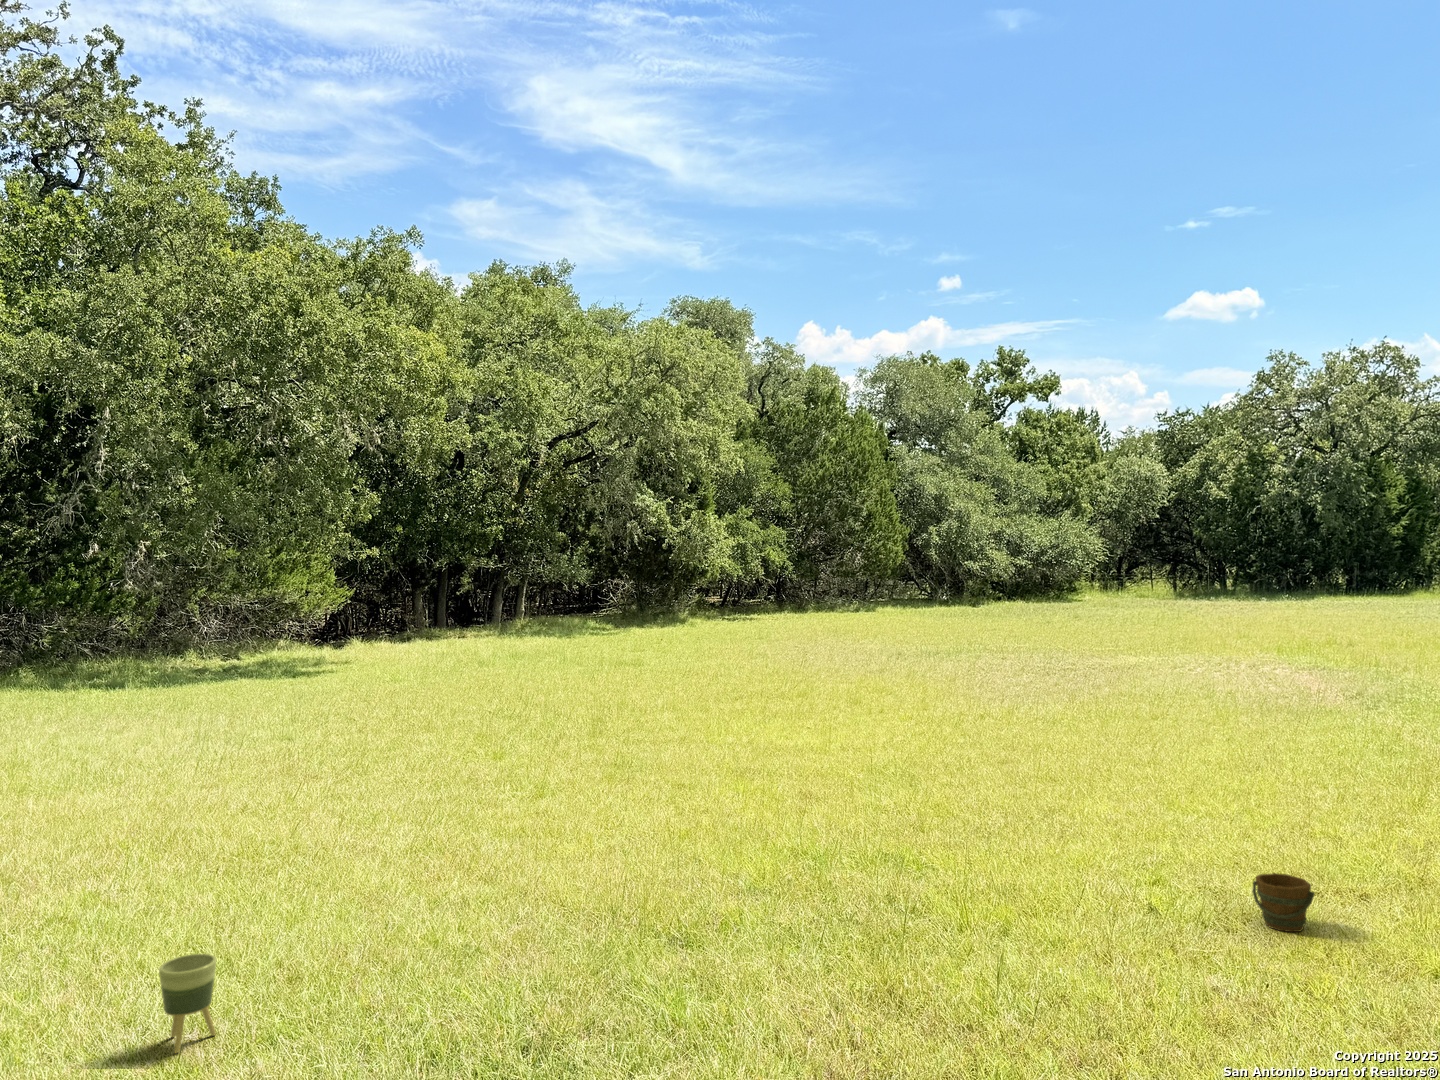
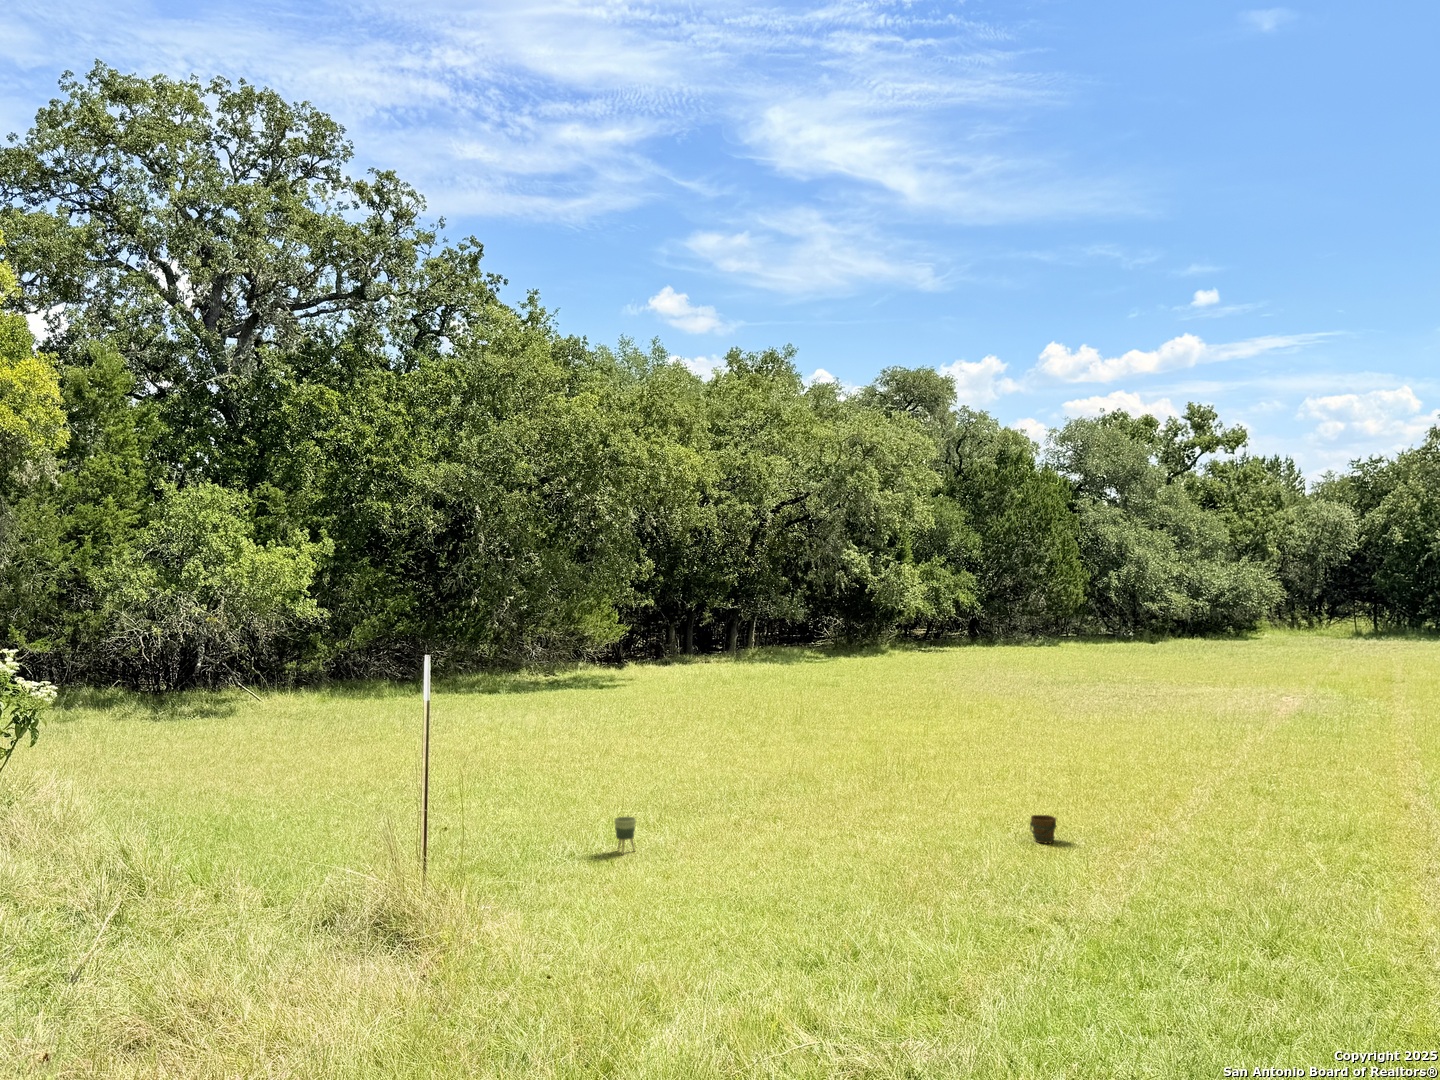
bucket: present [1252,873,1315,932] -> present [1030,815,1056,844]

